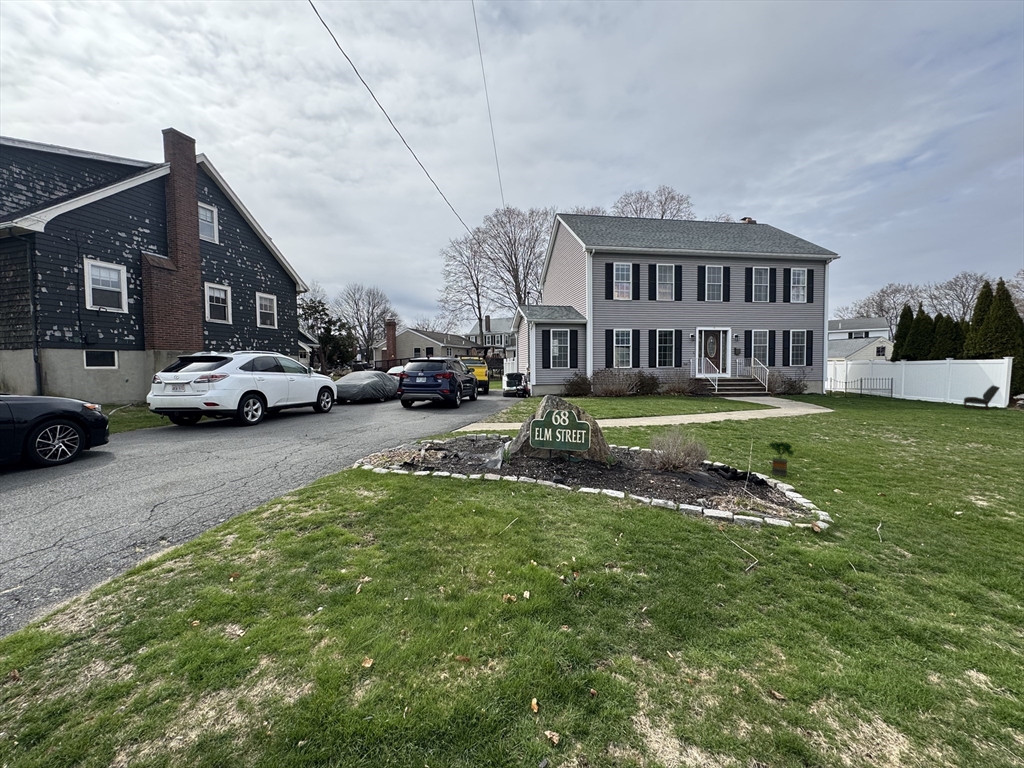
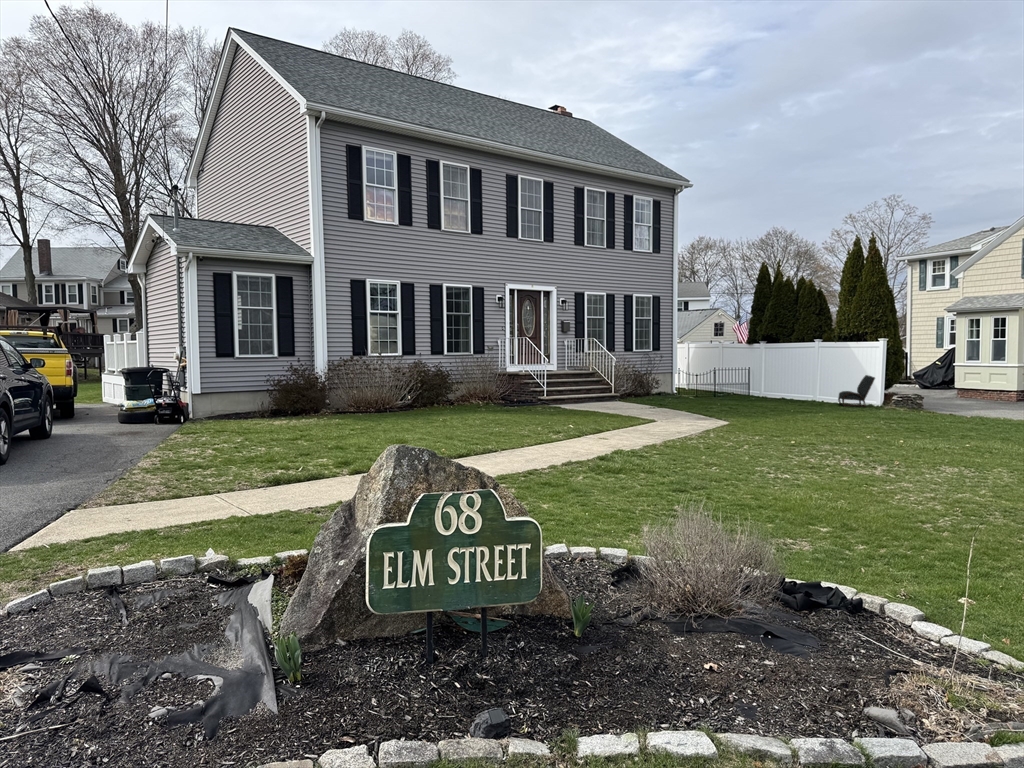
potted tree: present [769,442,794,476] -> none [844,499,903,574]

